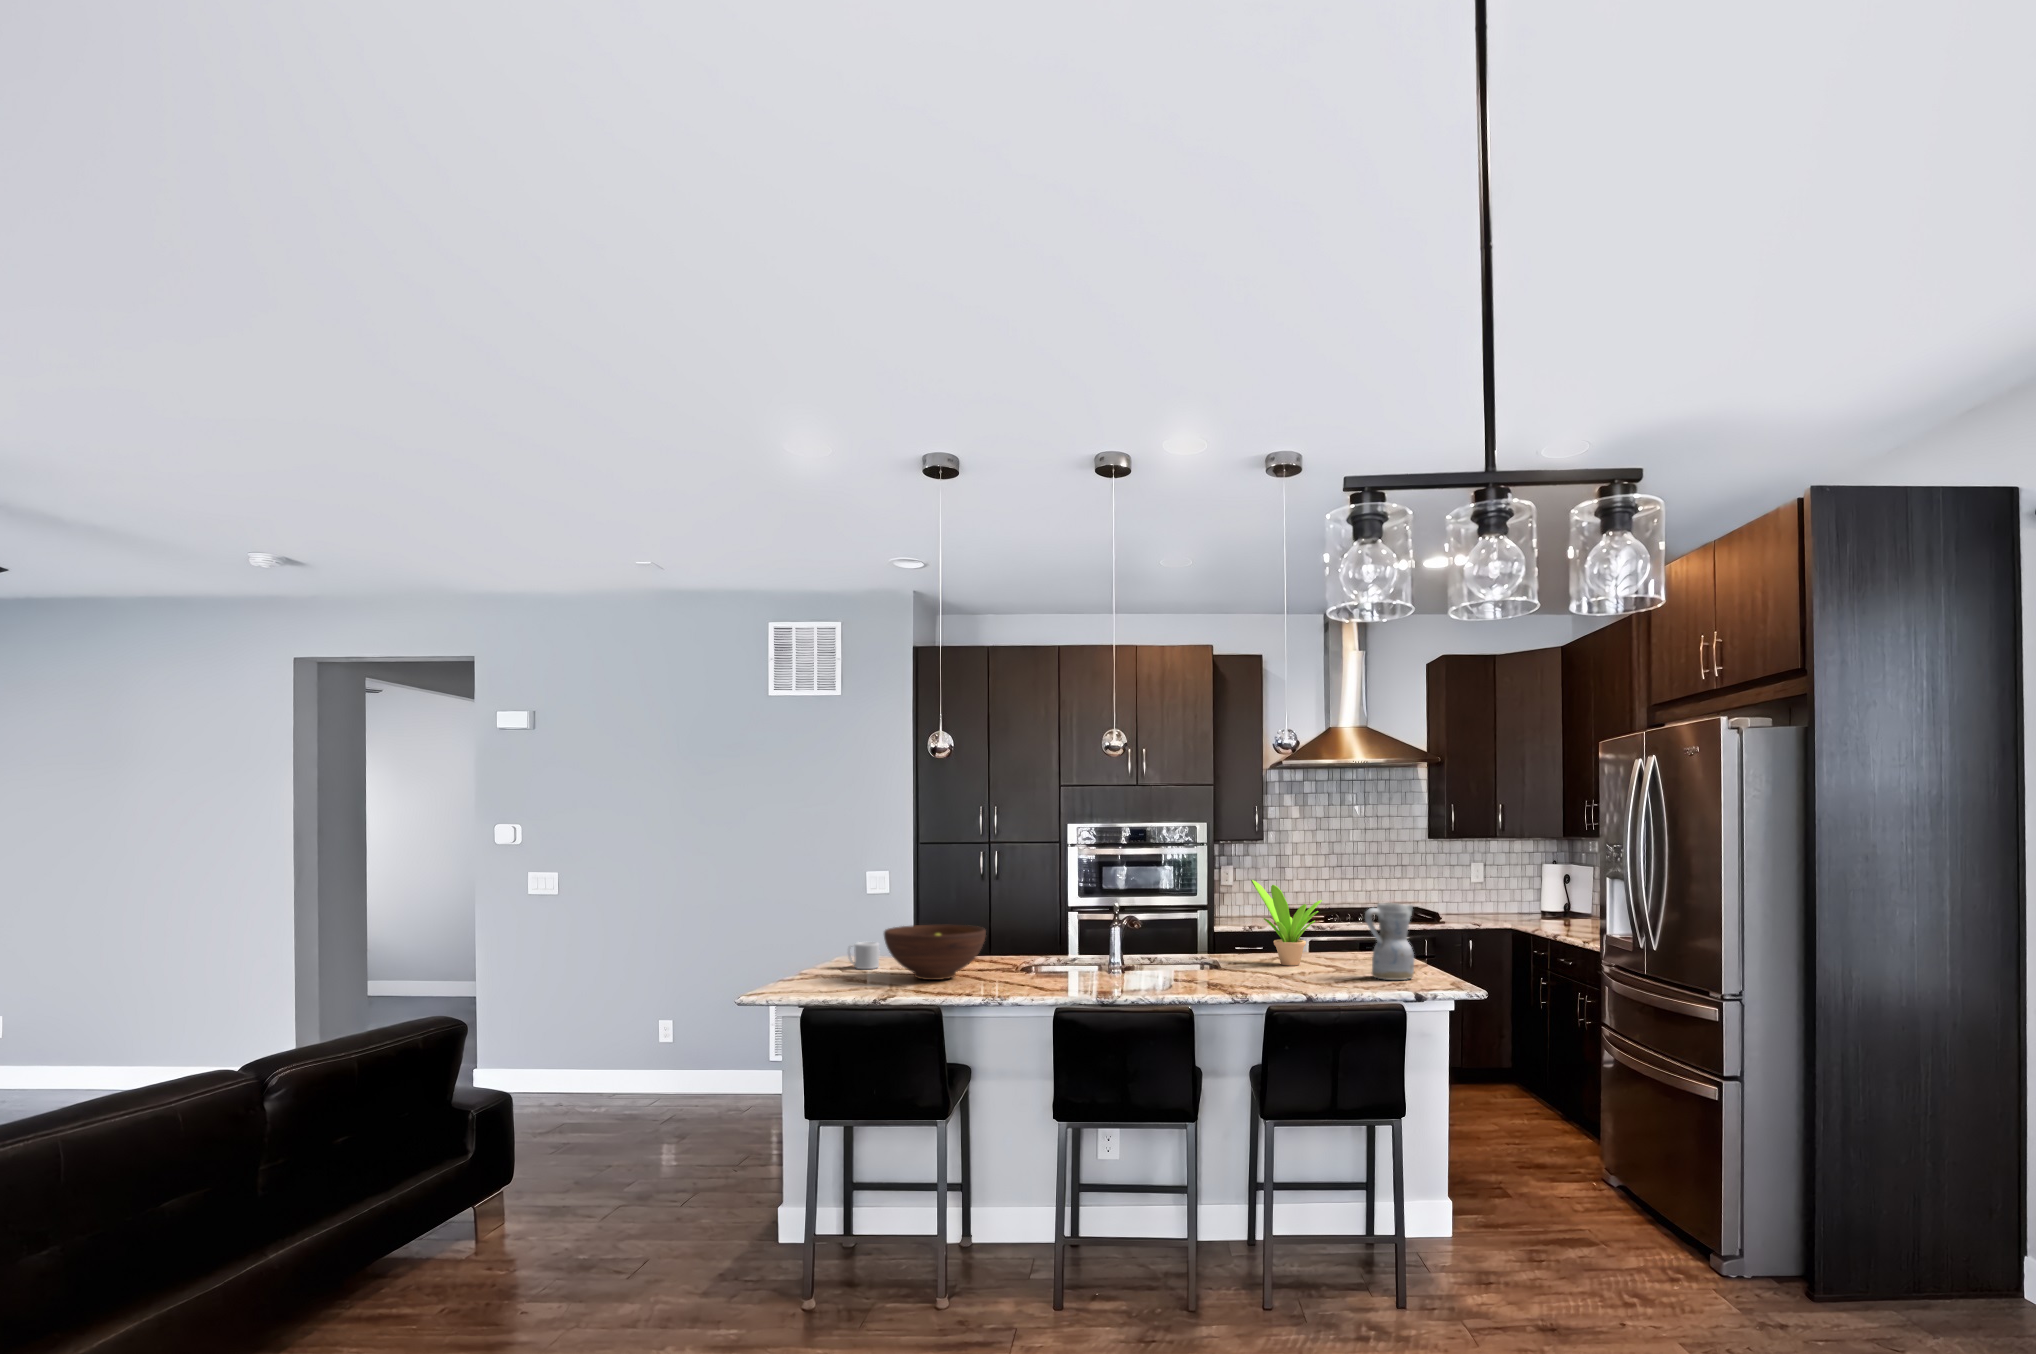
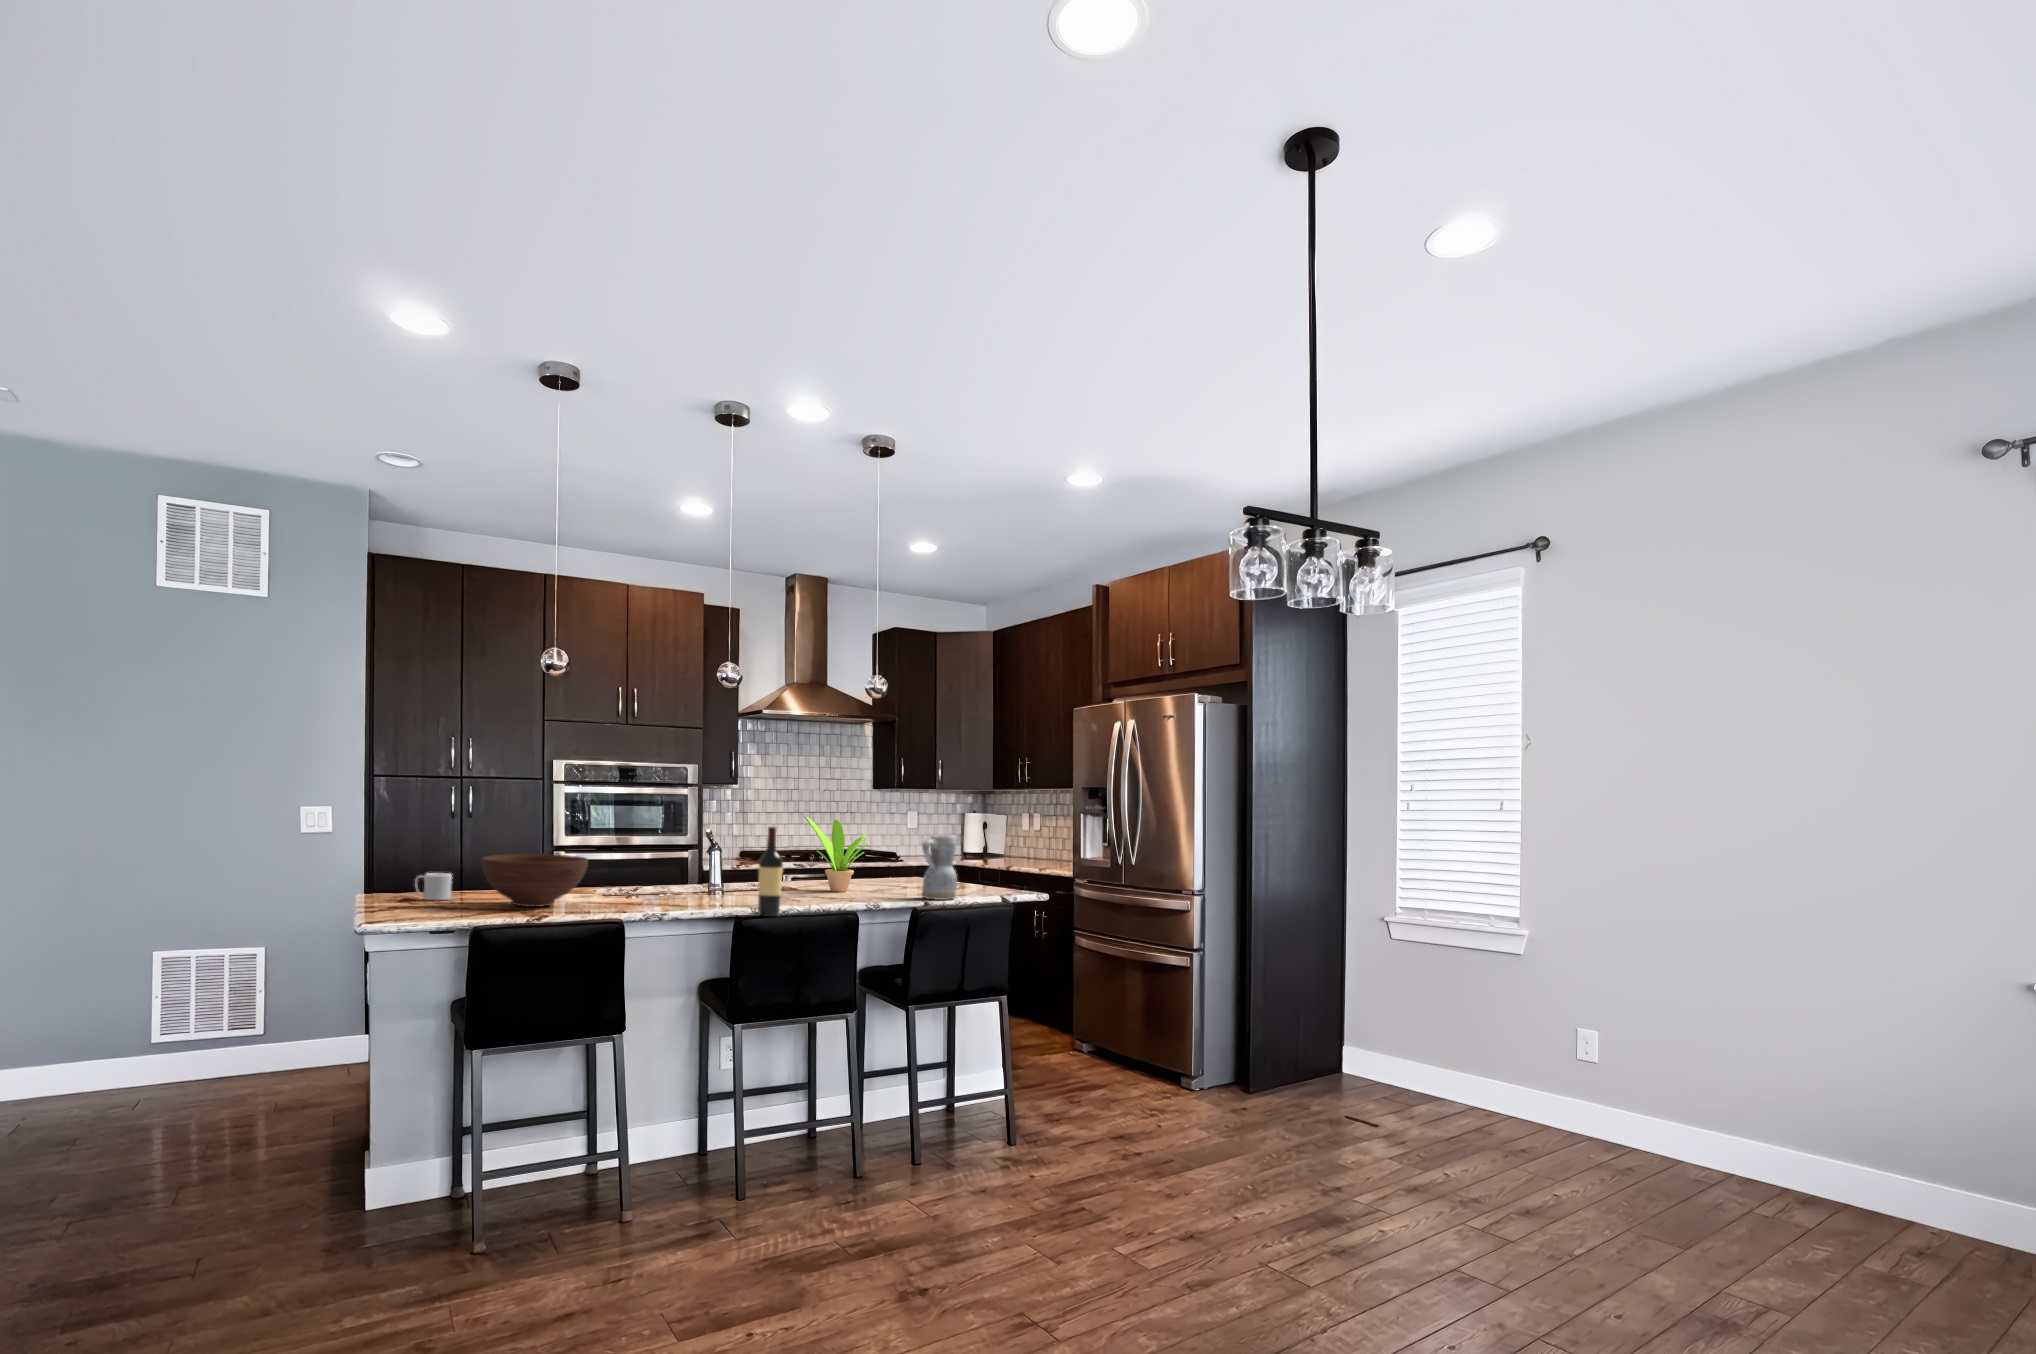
wine bottle: none [1131,899,1157,1000] -> present [758,827,783,917]

